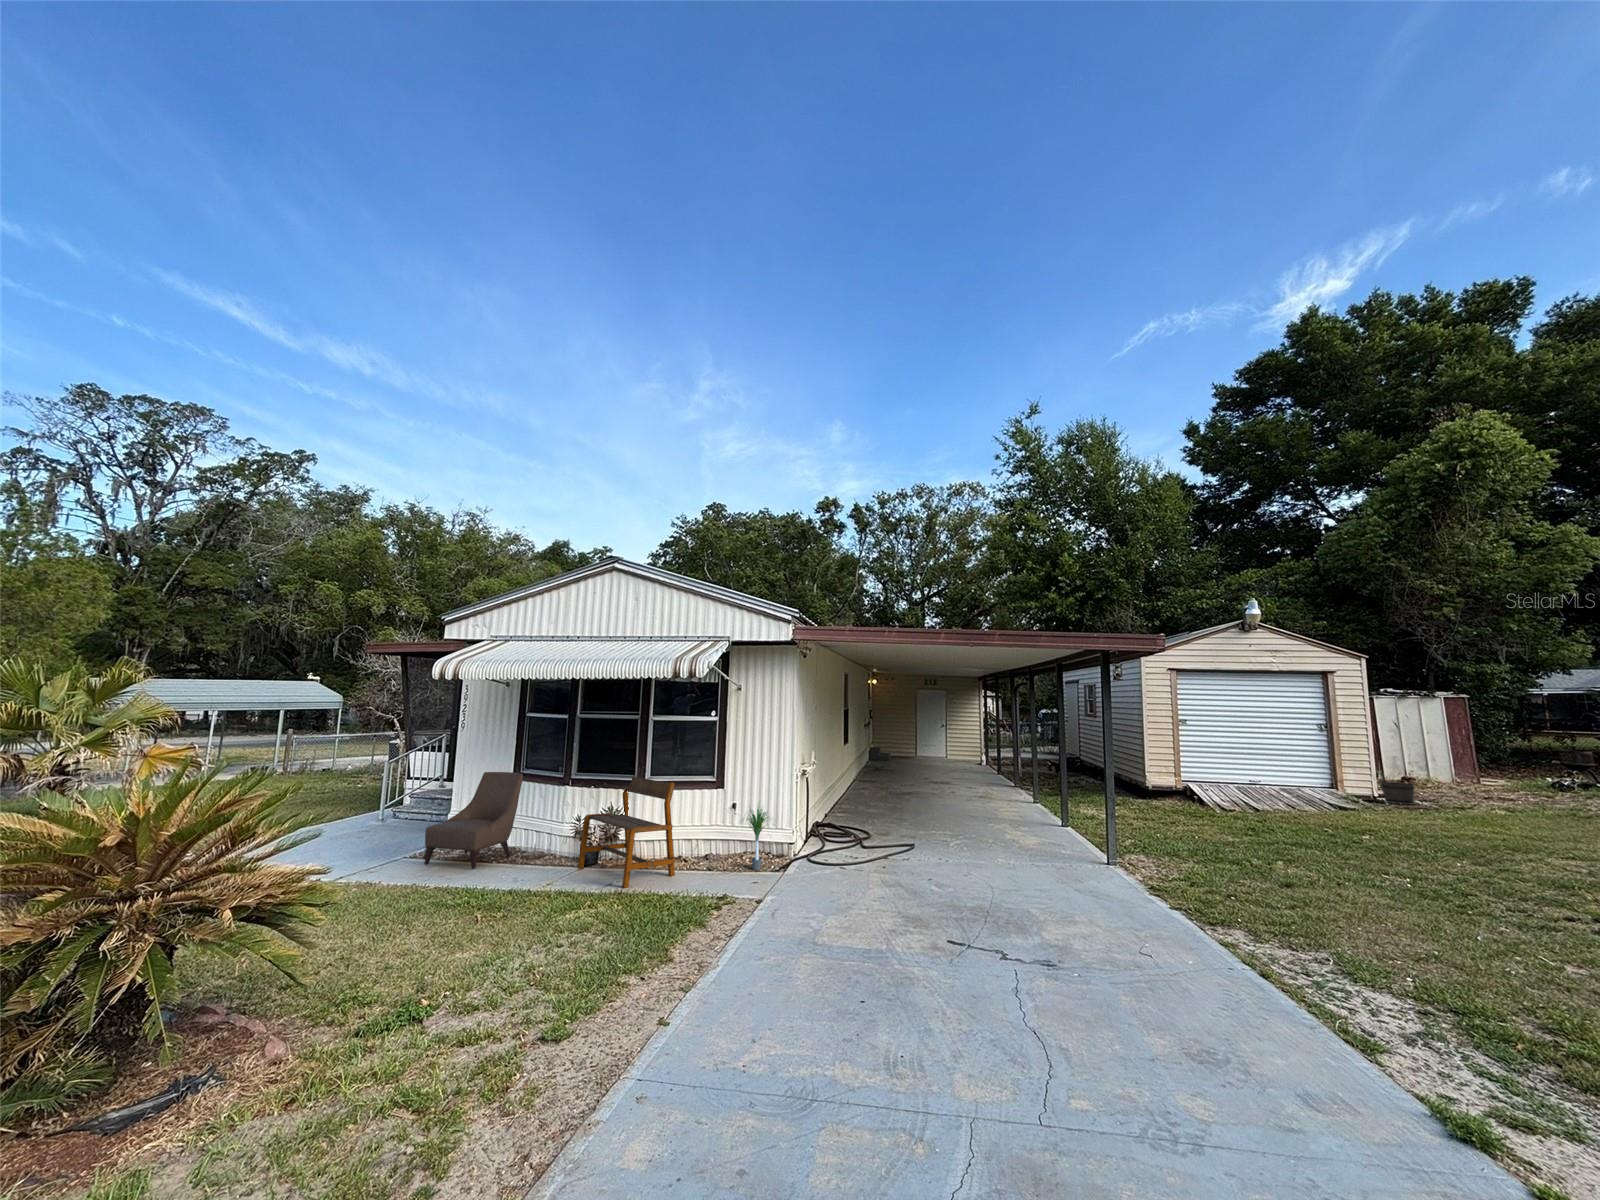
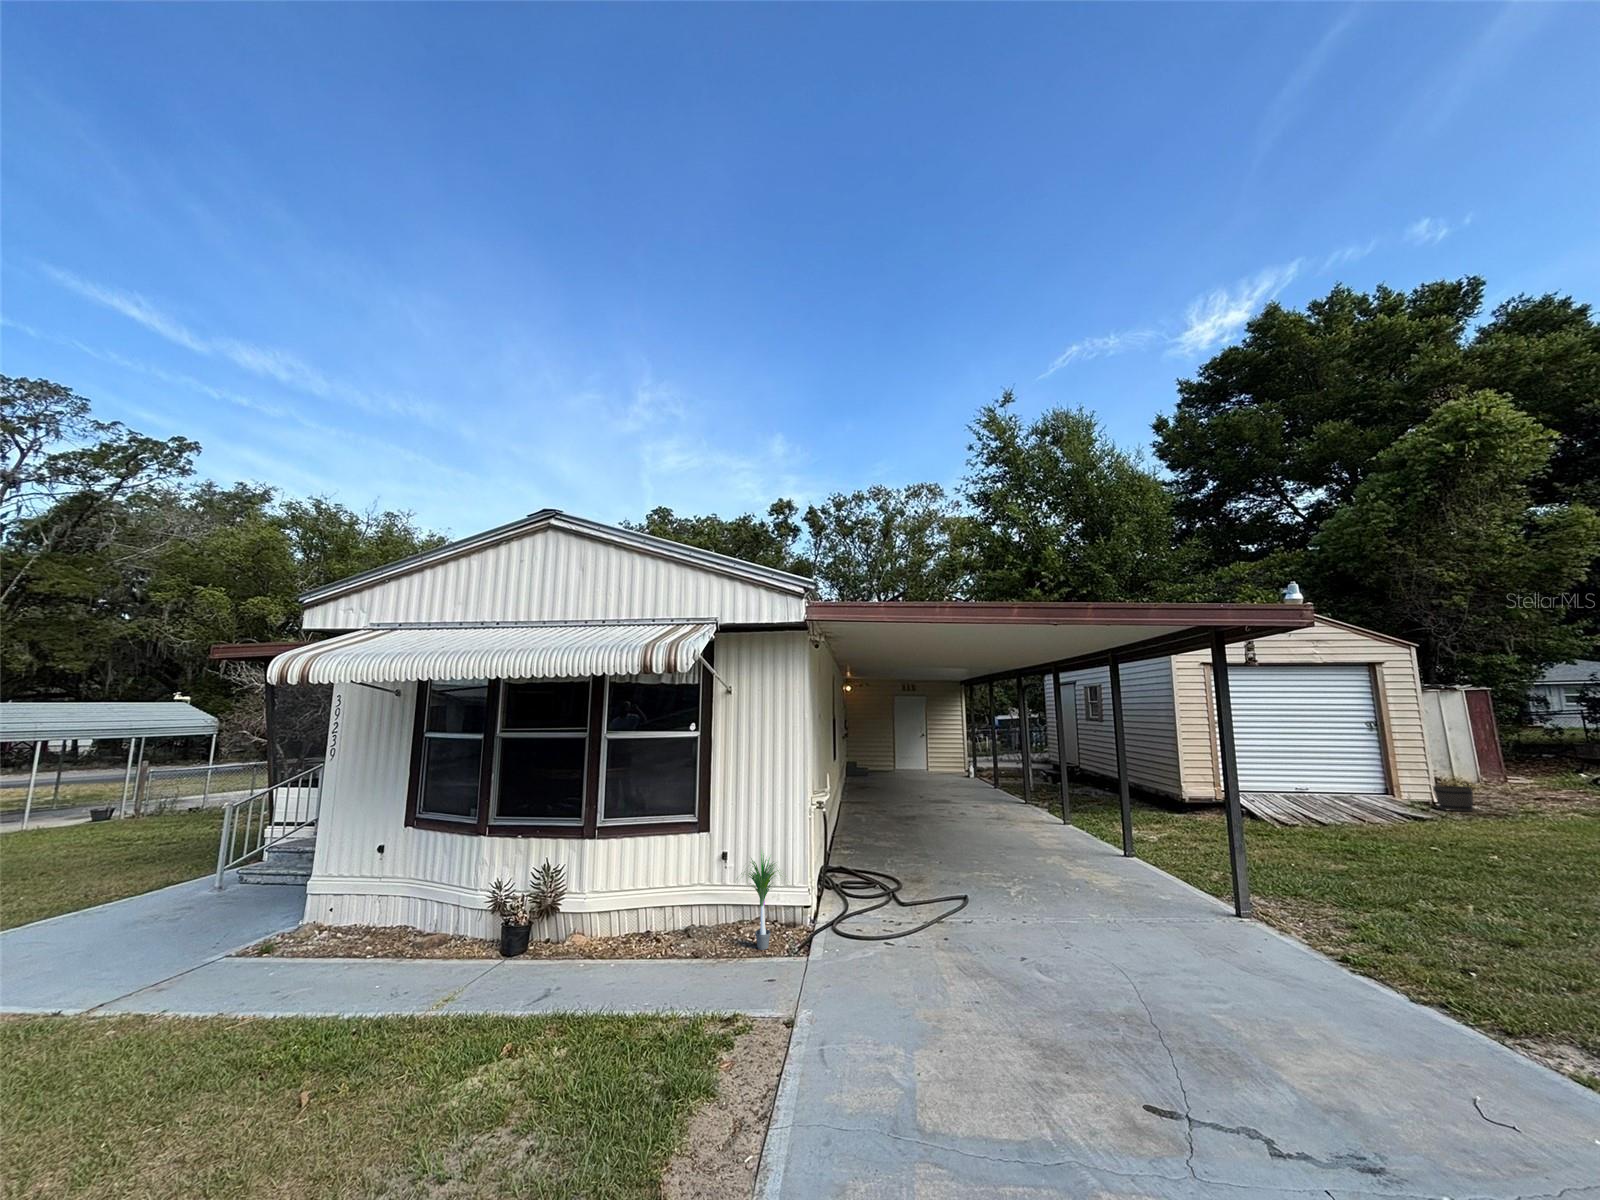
chair: present [425,772,523,869] -> none [254,818,417,972]
bench: present [578,777,675,888] -> none [496,817,645,998]

